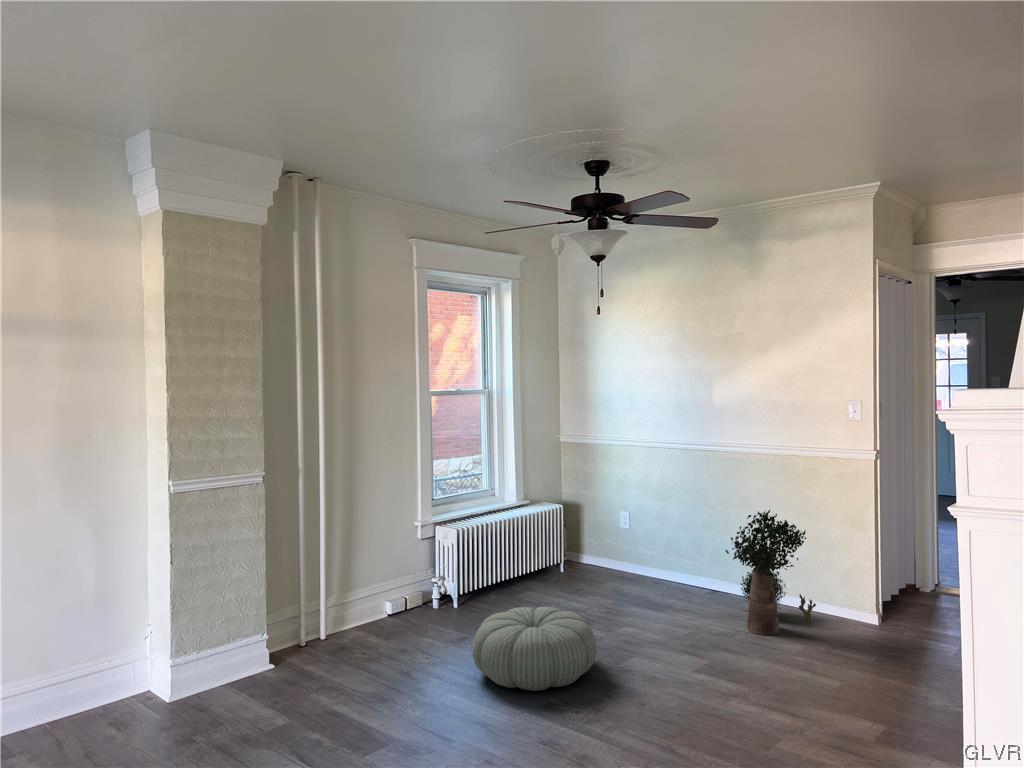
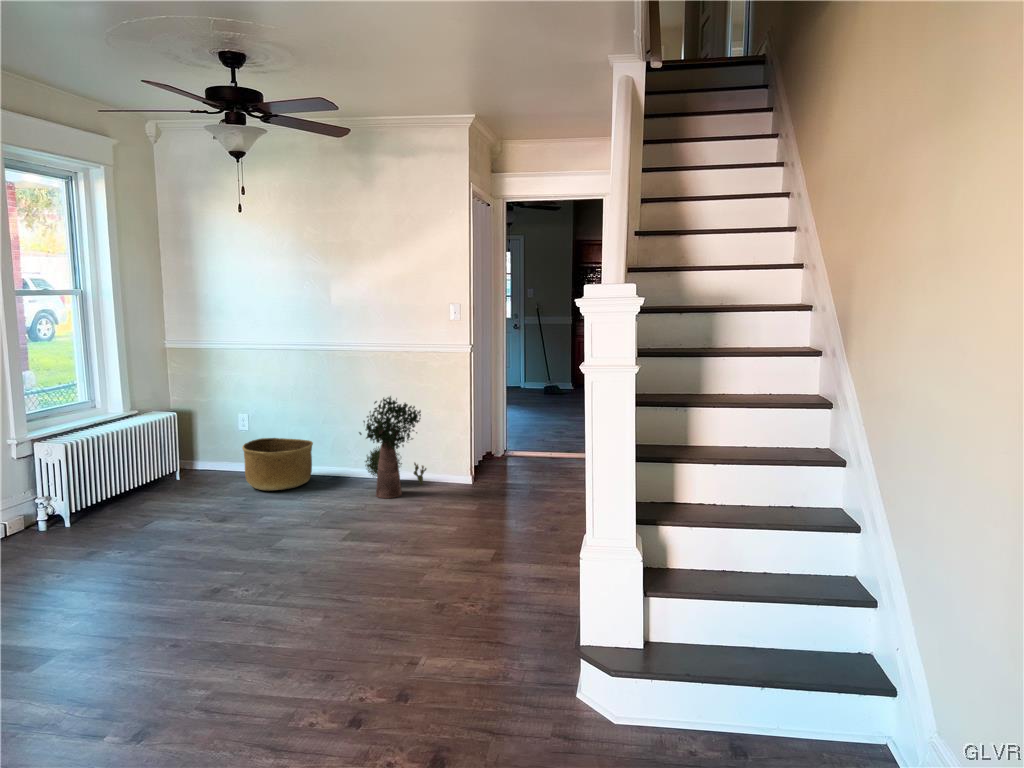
basket: none [613,542,687,602] -> present [242,438,313,491]
pouf: present [473,607,597,691] -> none [128,502,262,583]

